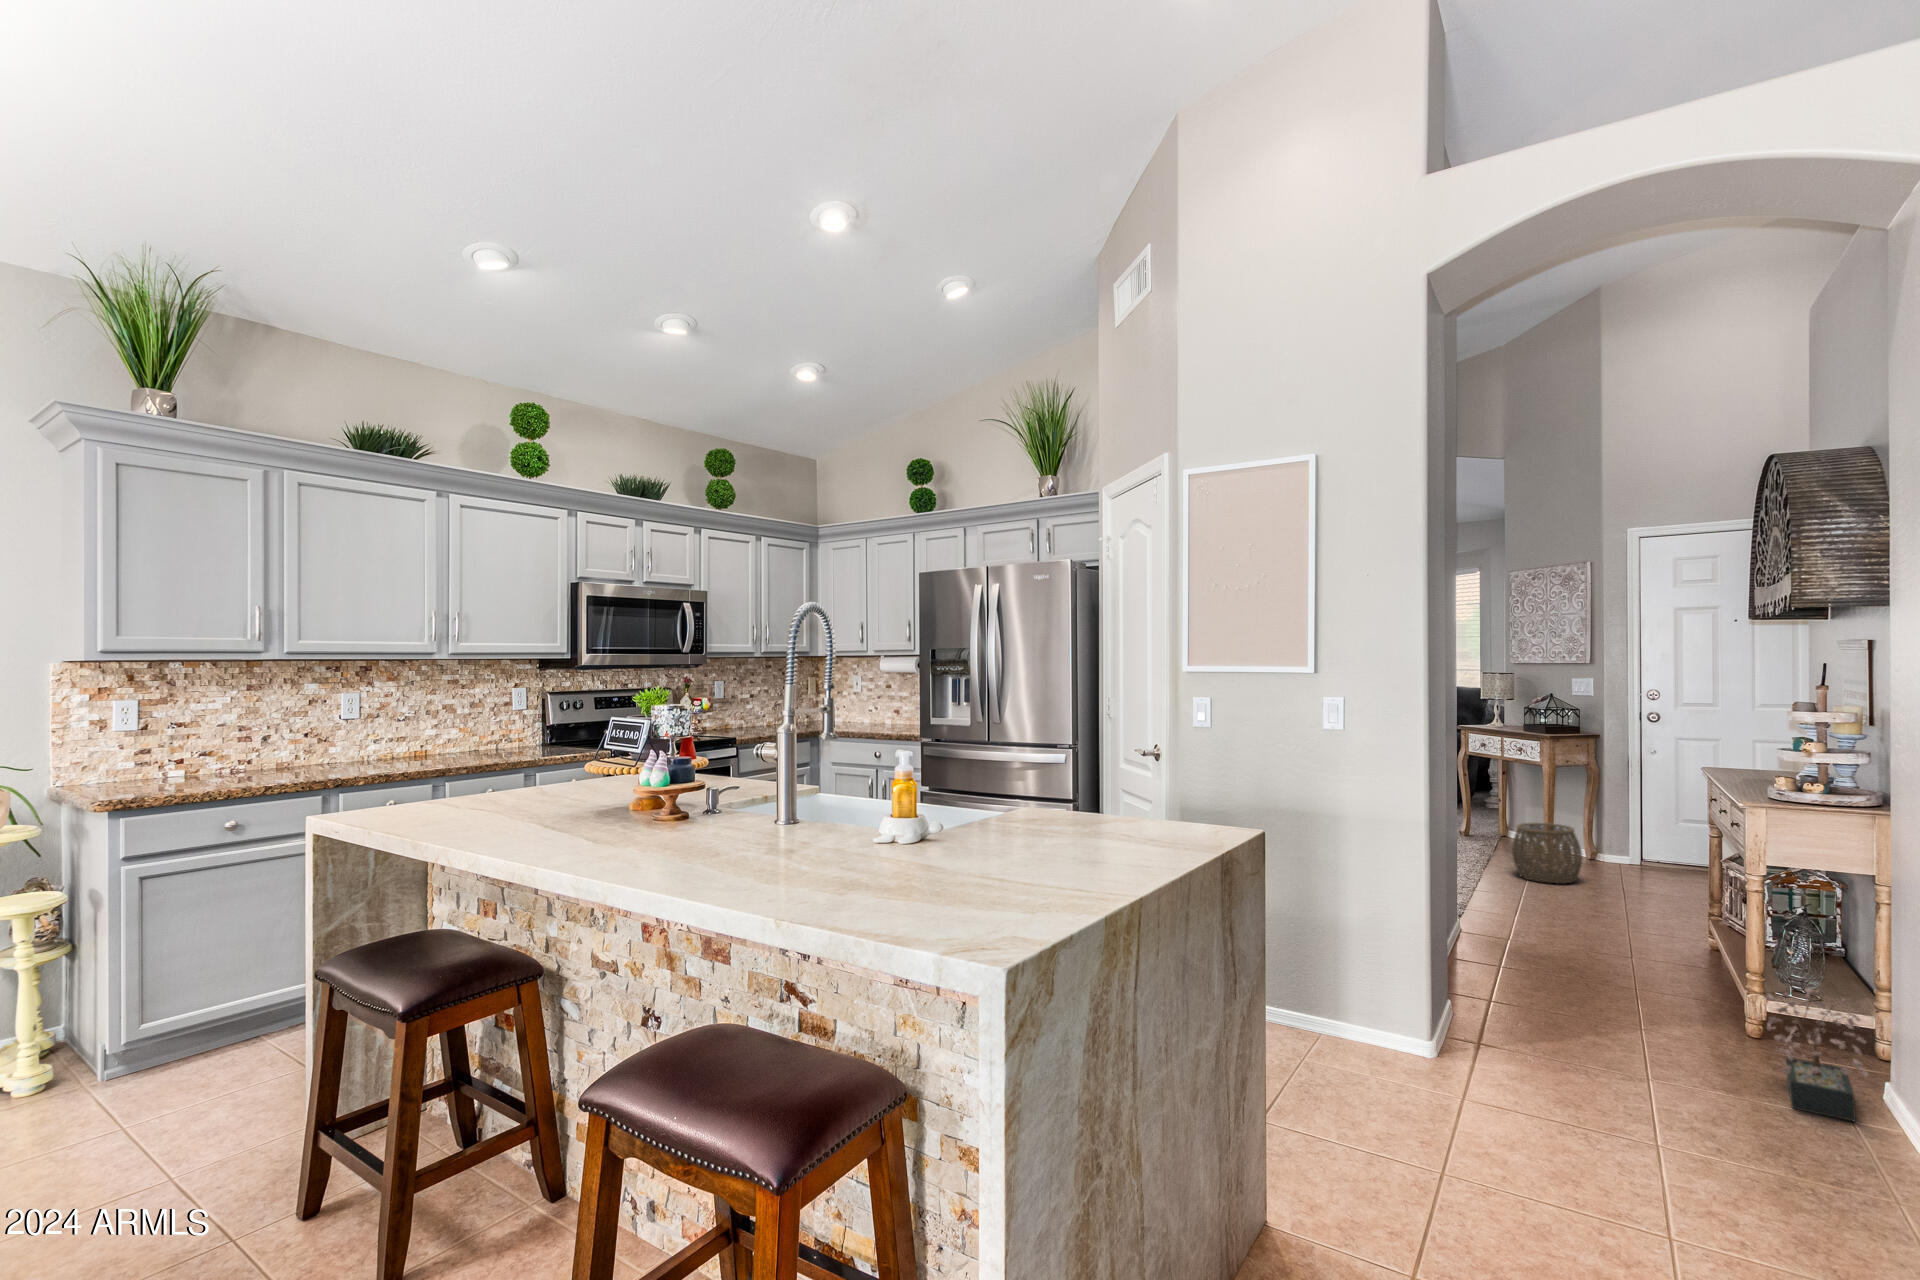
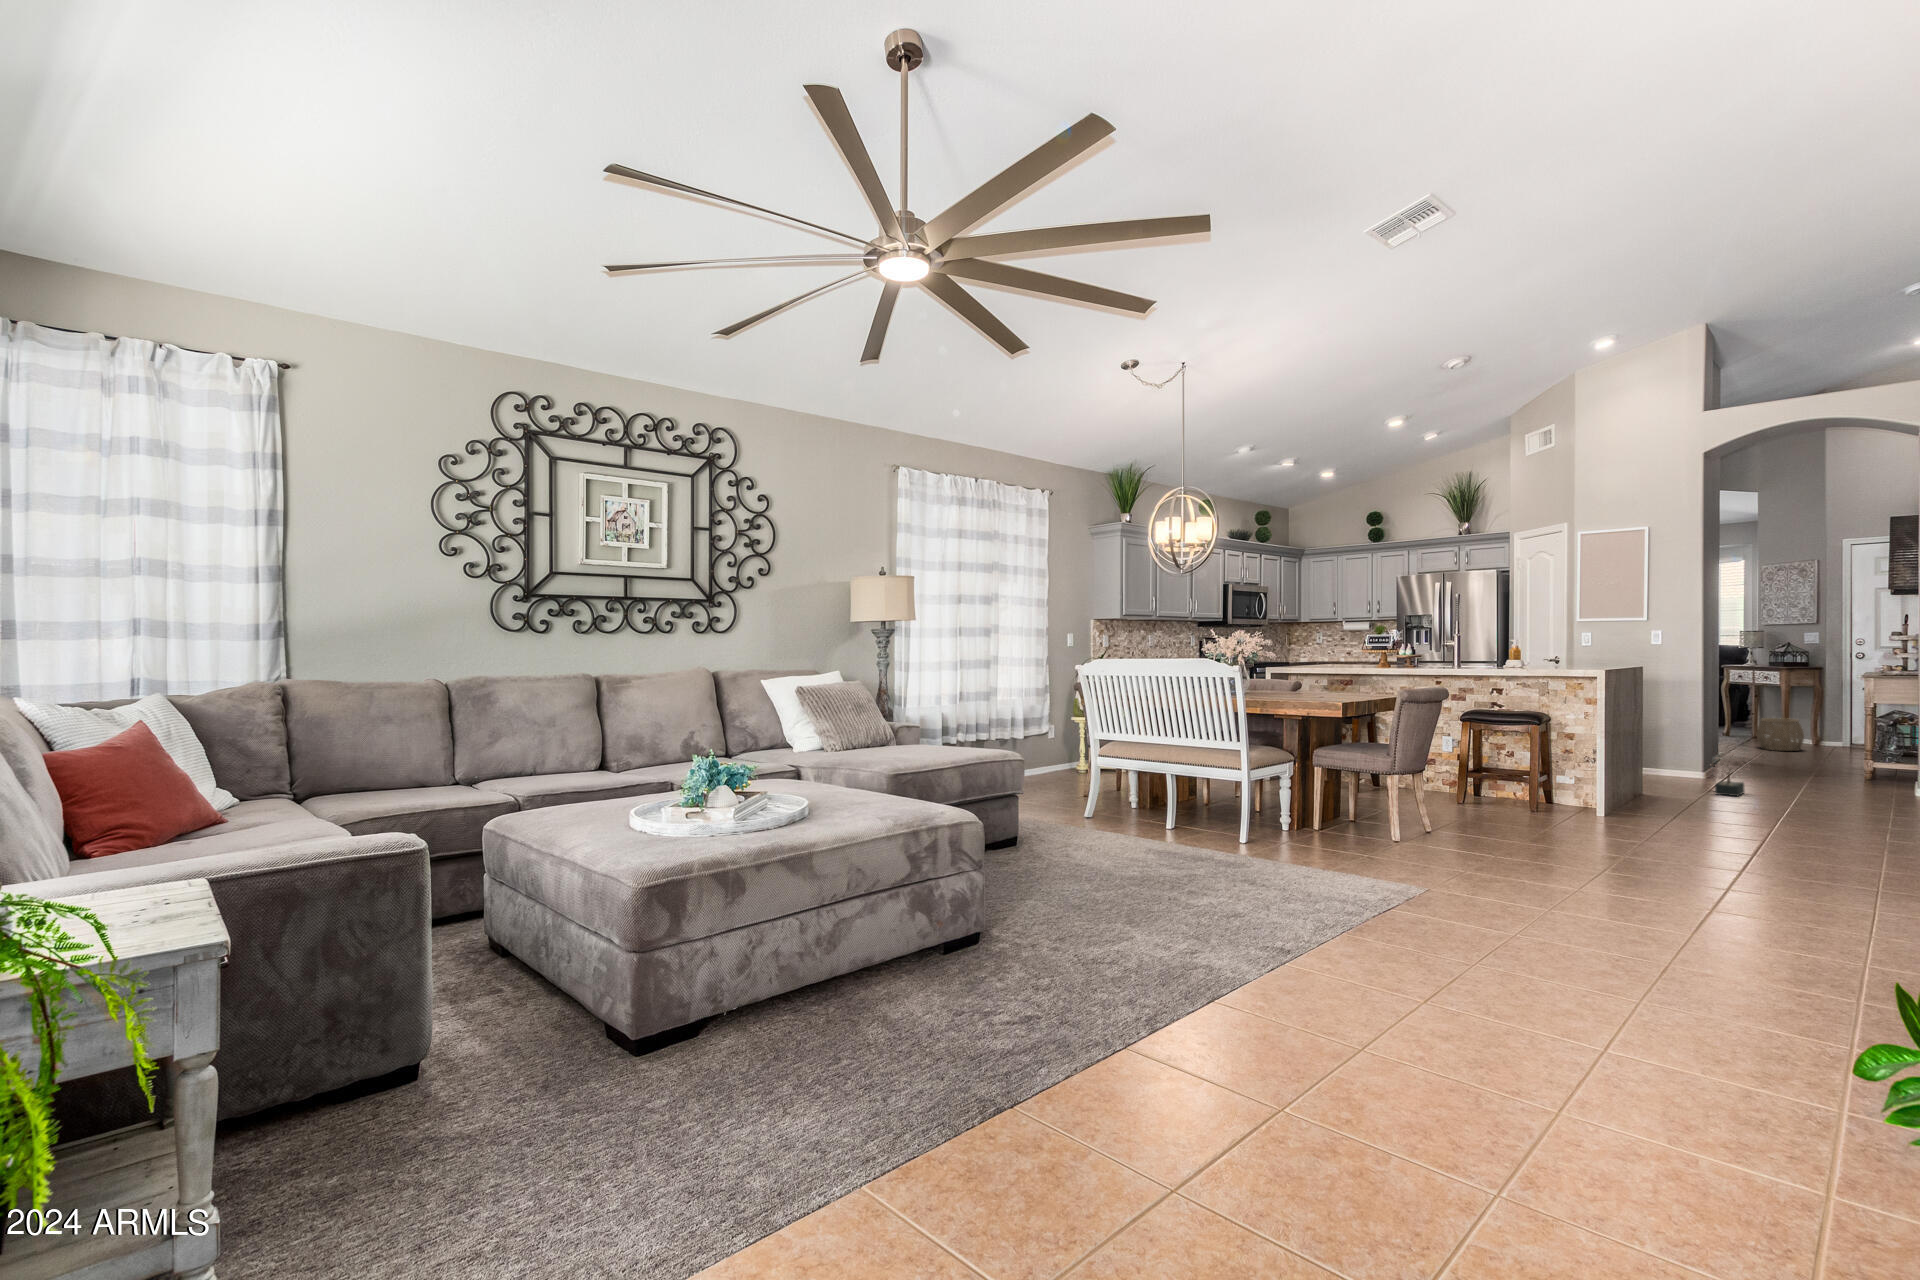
decorative plant: present [1757,988,1868,1122] -> present [1710,755,1749,796]

